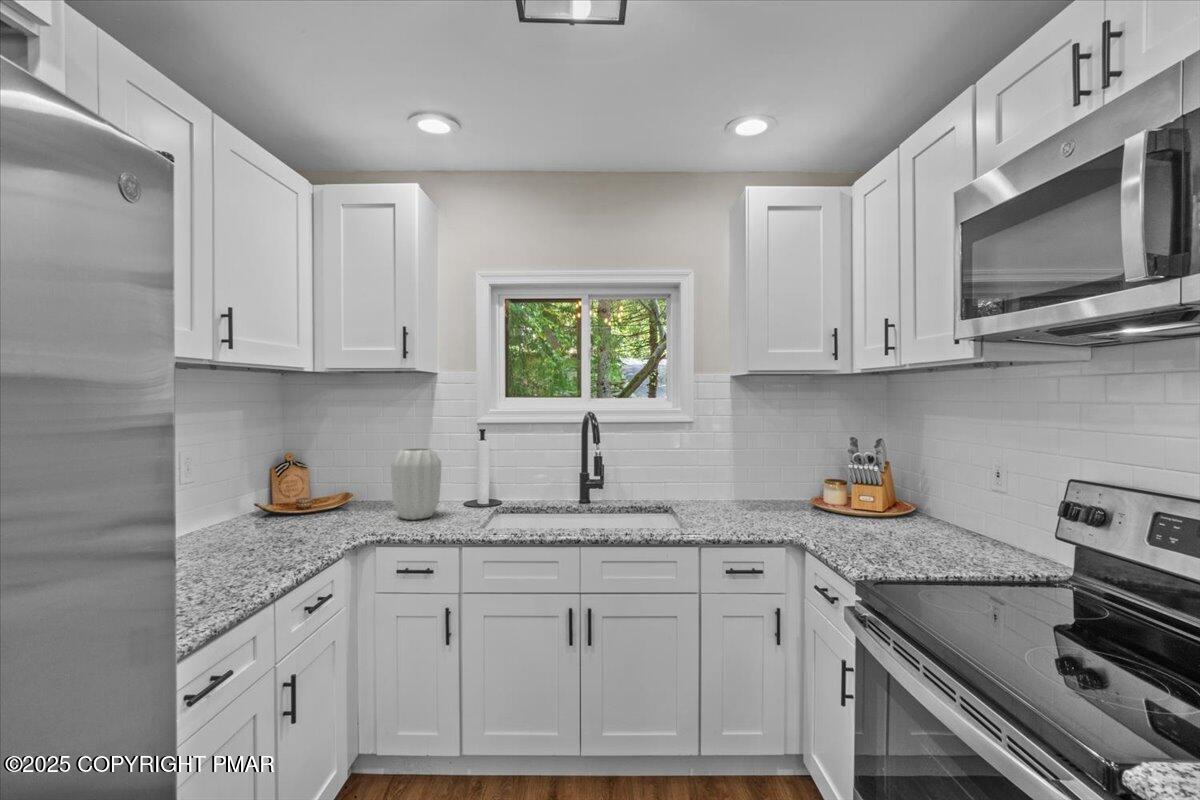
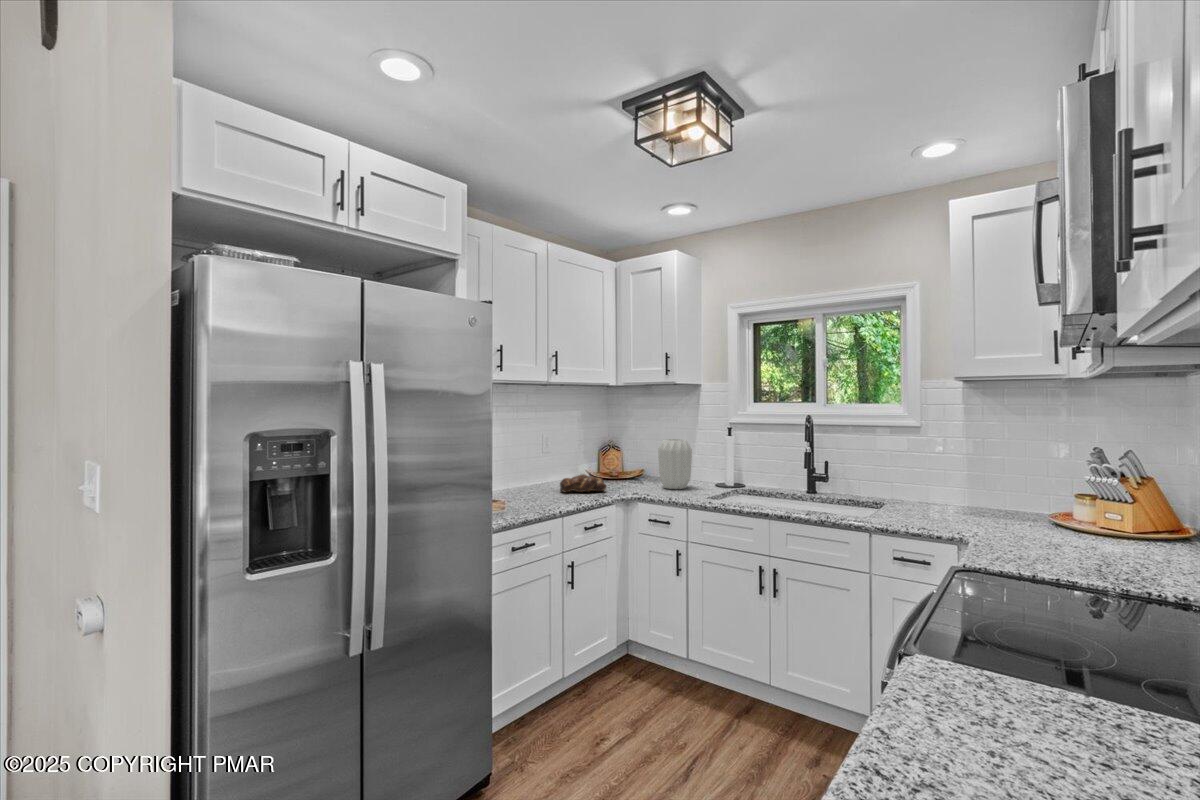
bread loaf: none [230,516,321,552] -> present [560,474,607,492]

